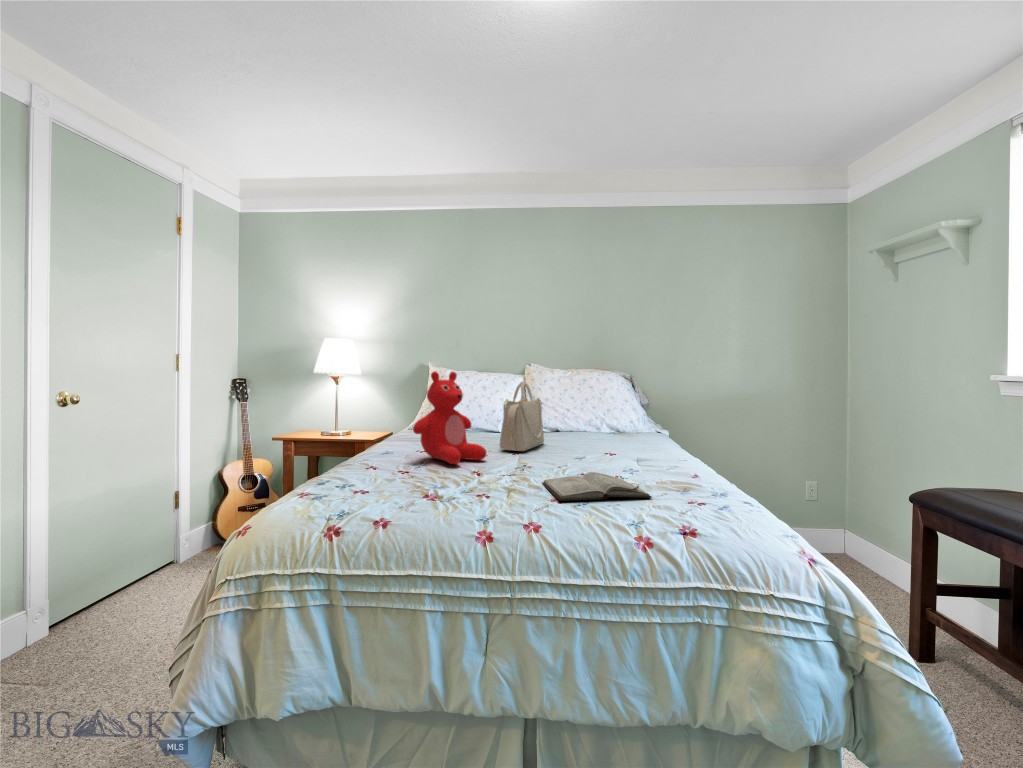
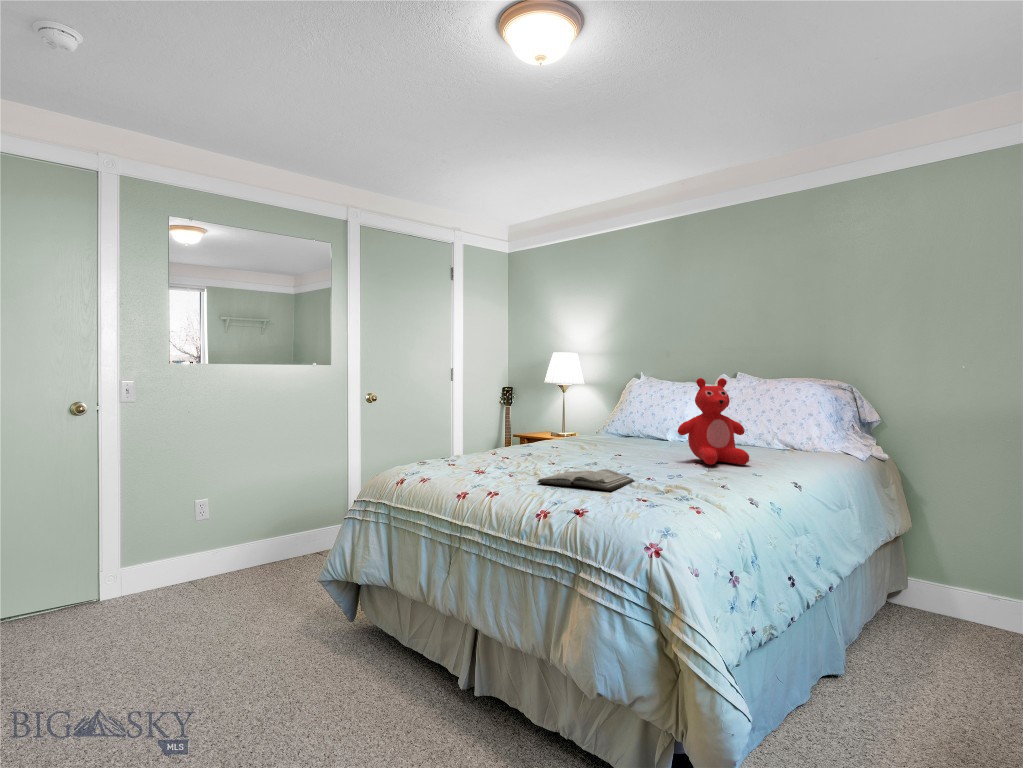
teddy bear: present [413,371,486,464] -> present [678,378,749,465]
handbag: present [500,382,544,451] -> none [610,389,670,455]

